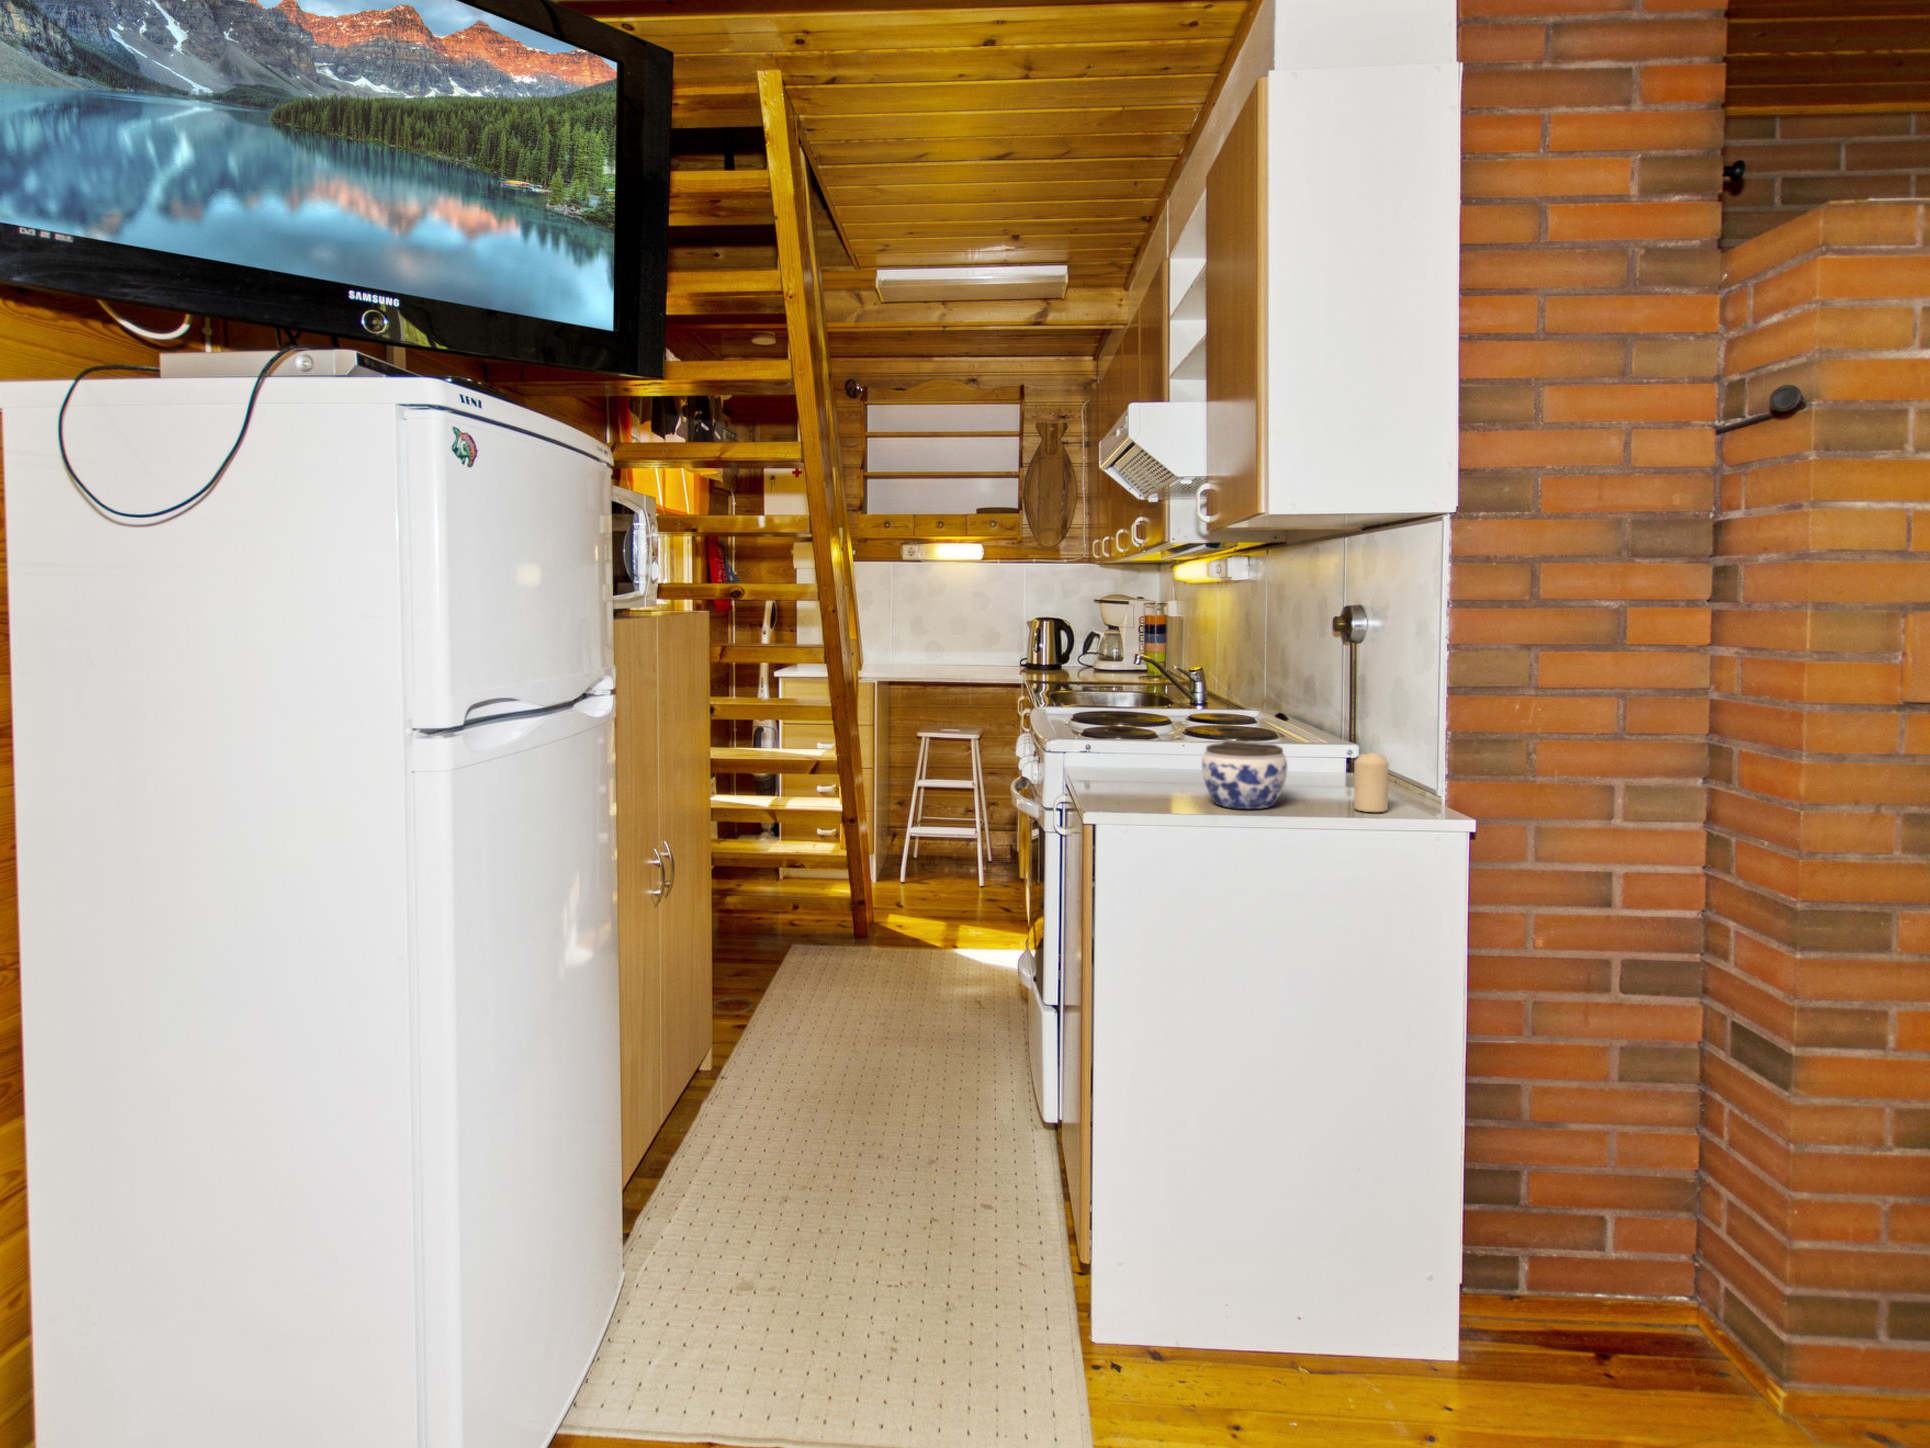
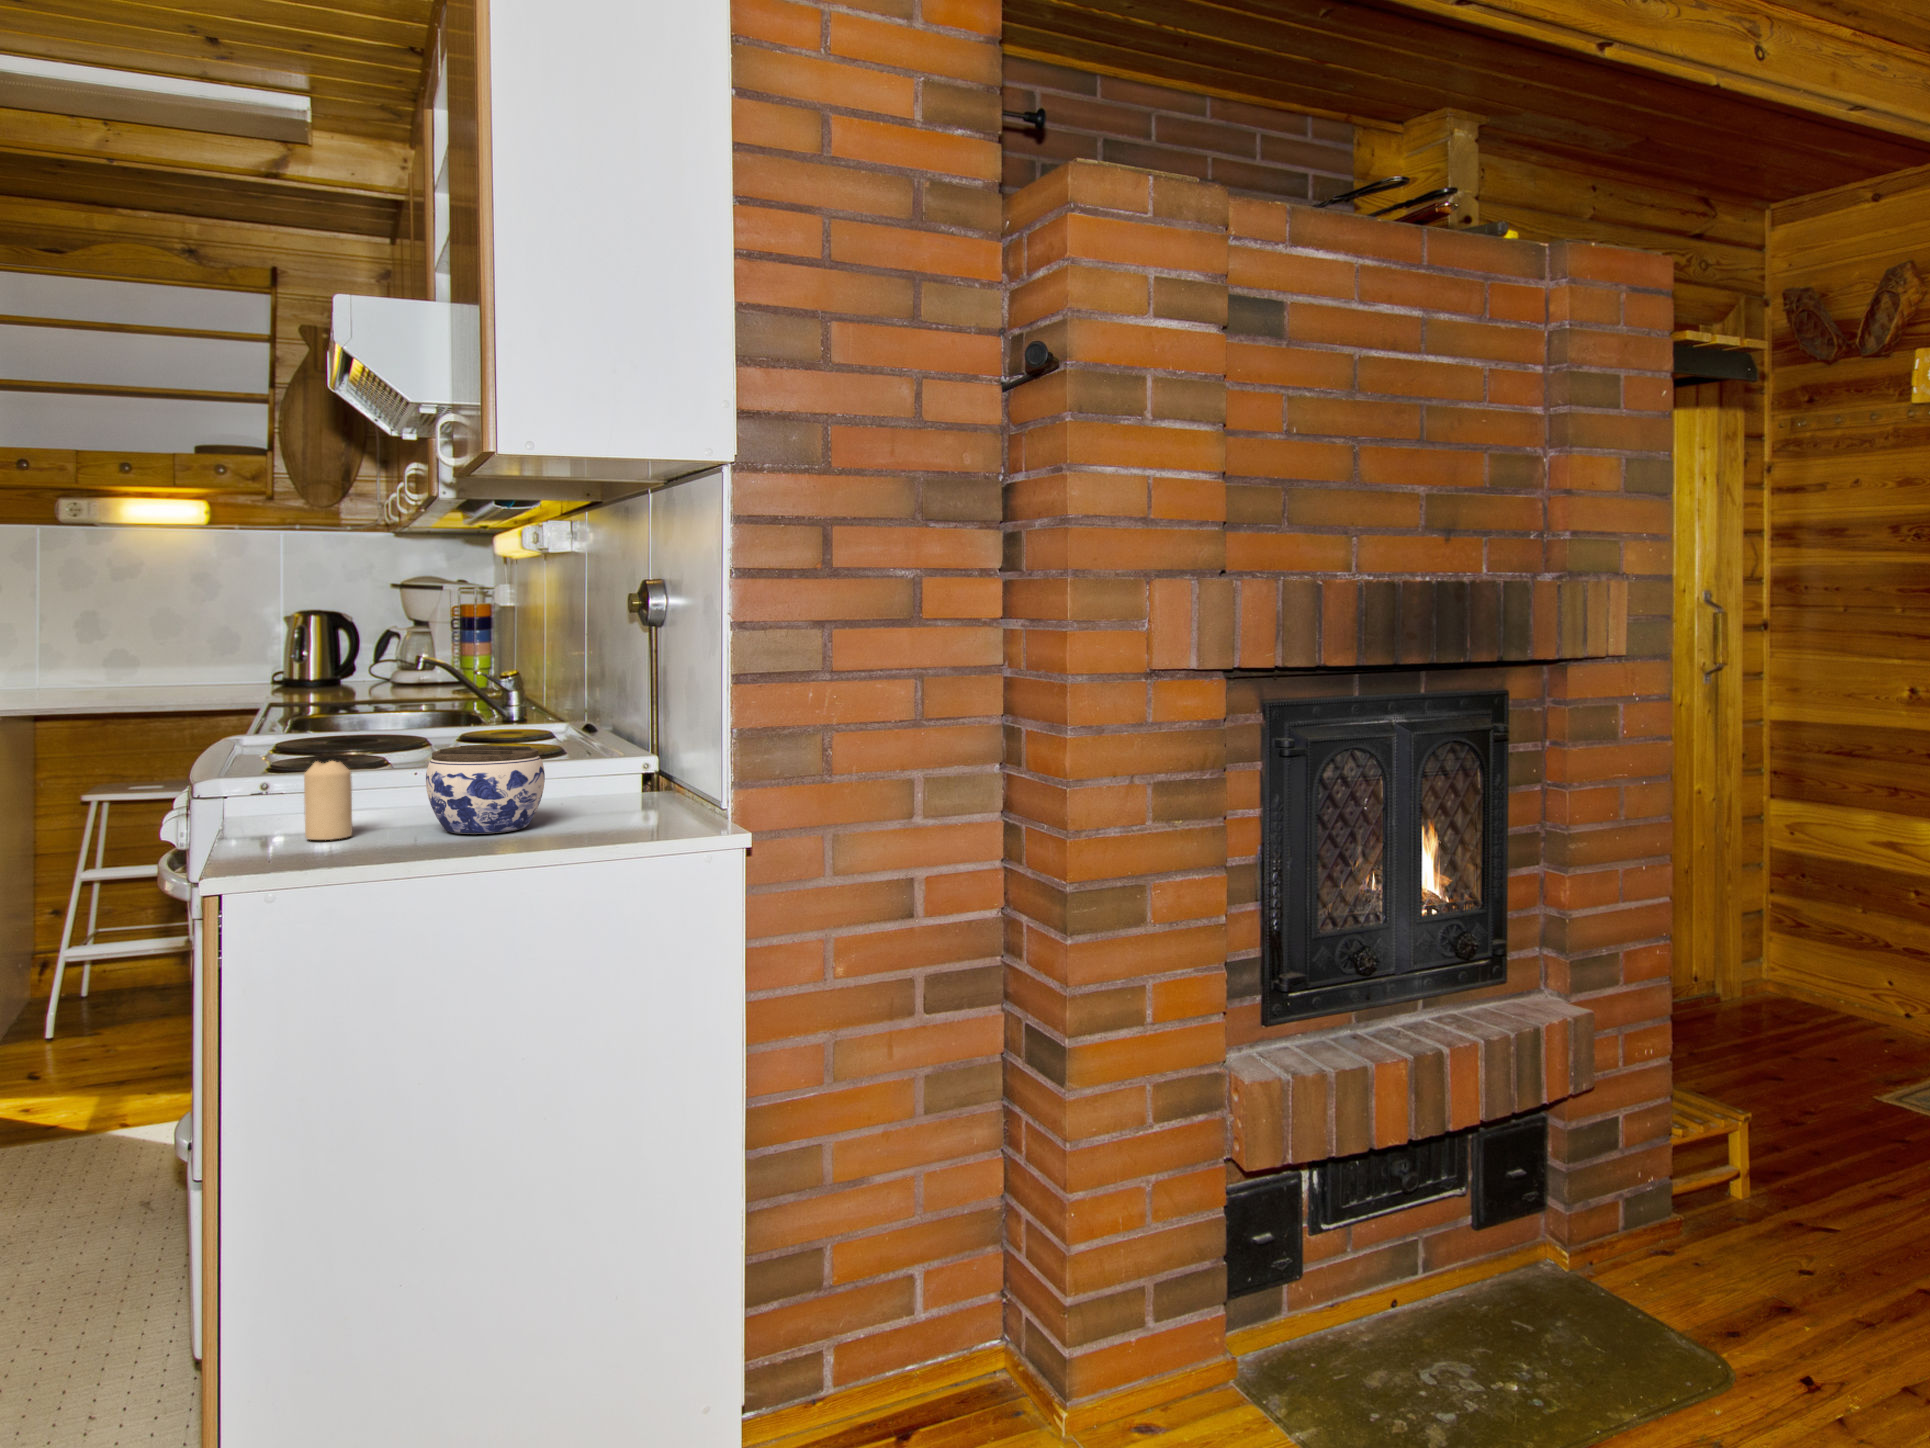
candle: present [1354,753,1388,812] -> present [304,761,352,840]

